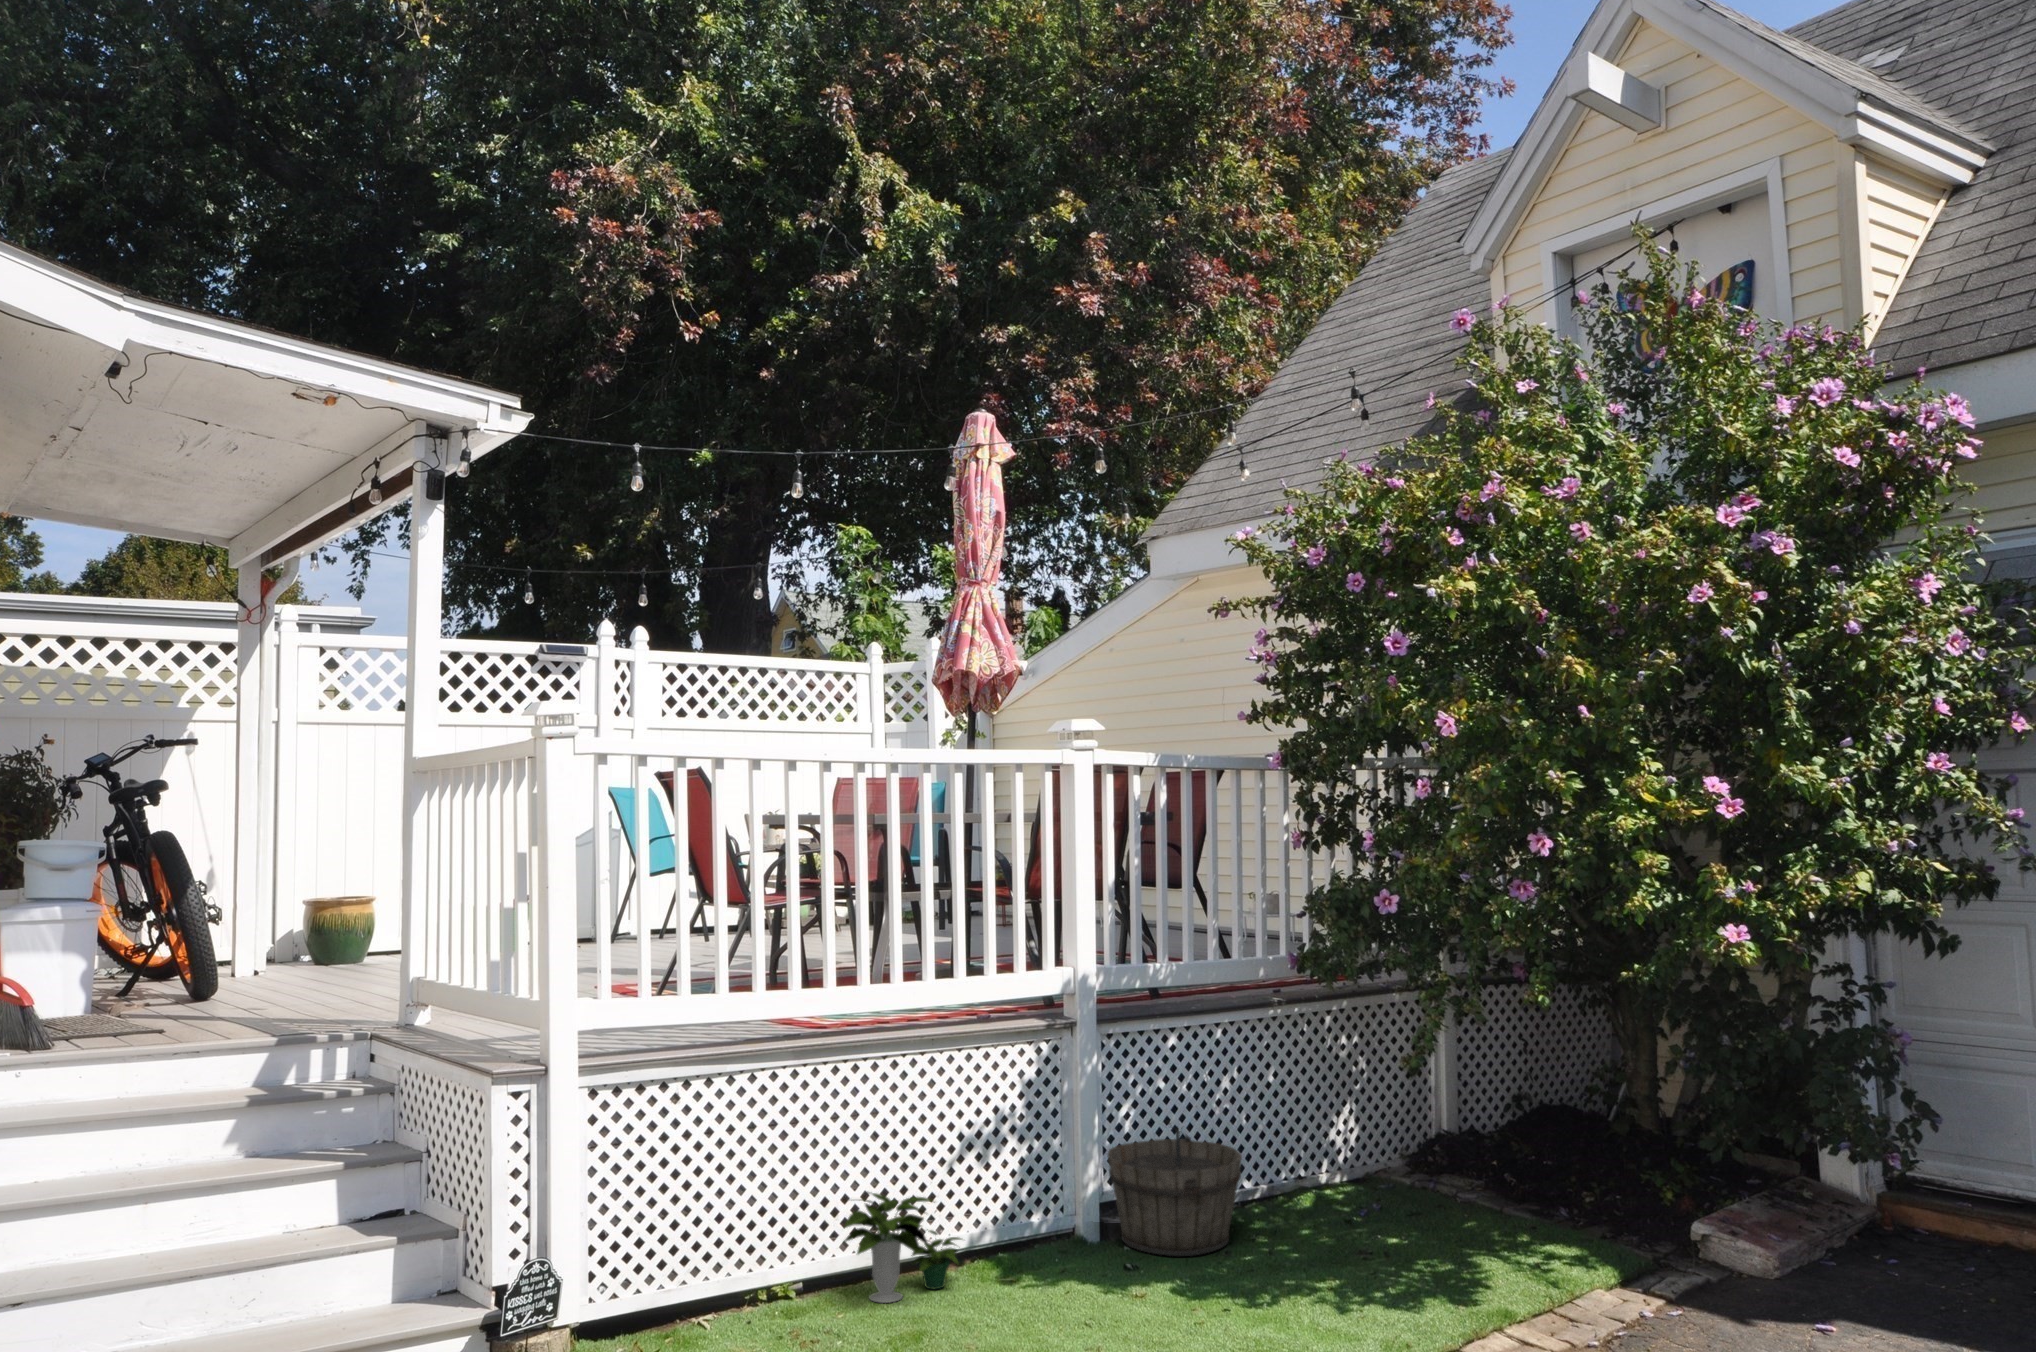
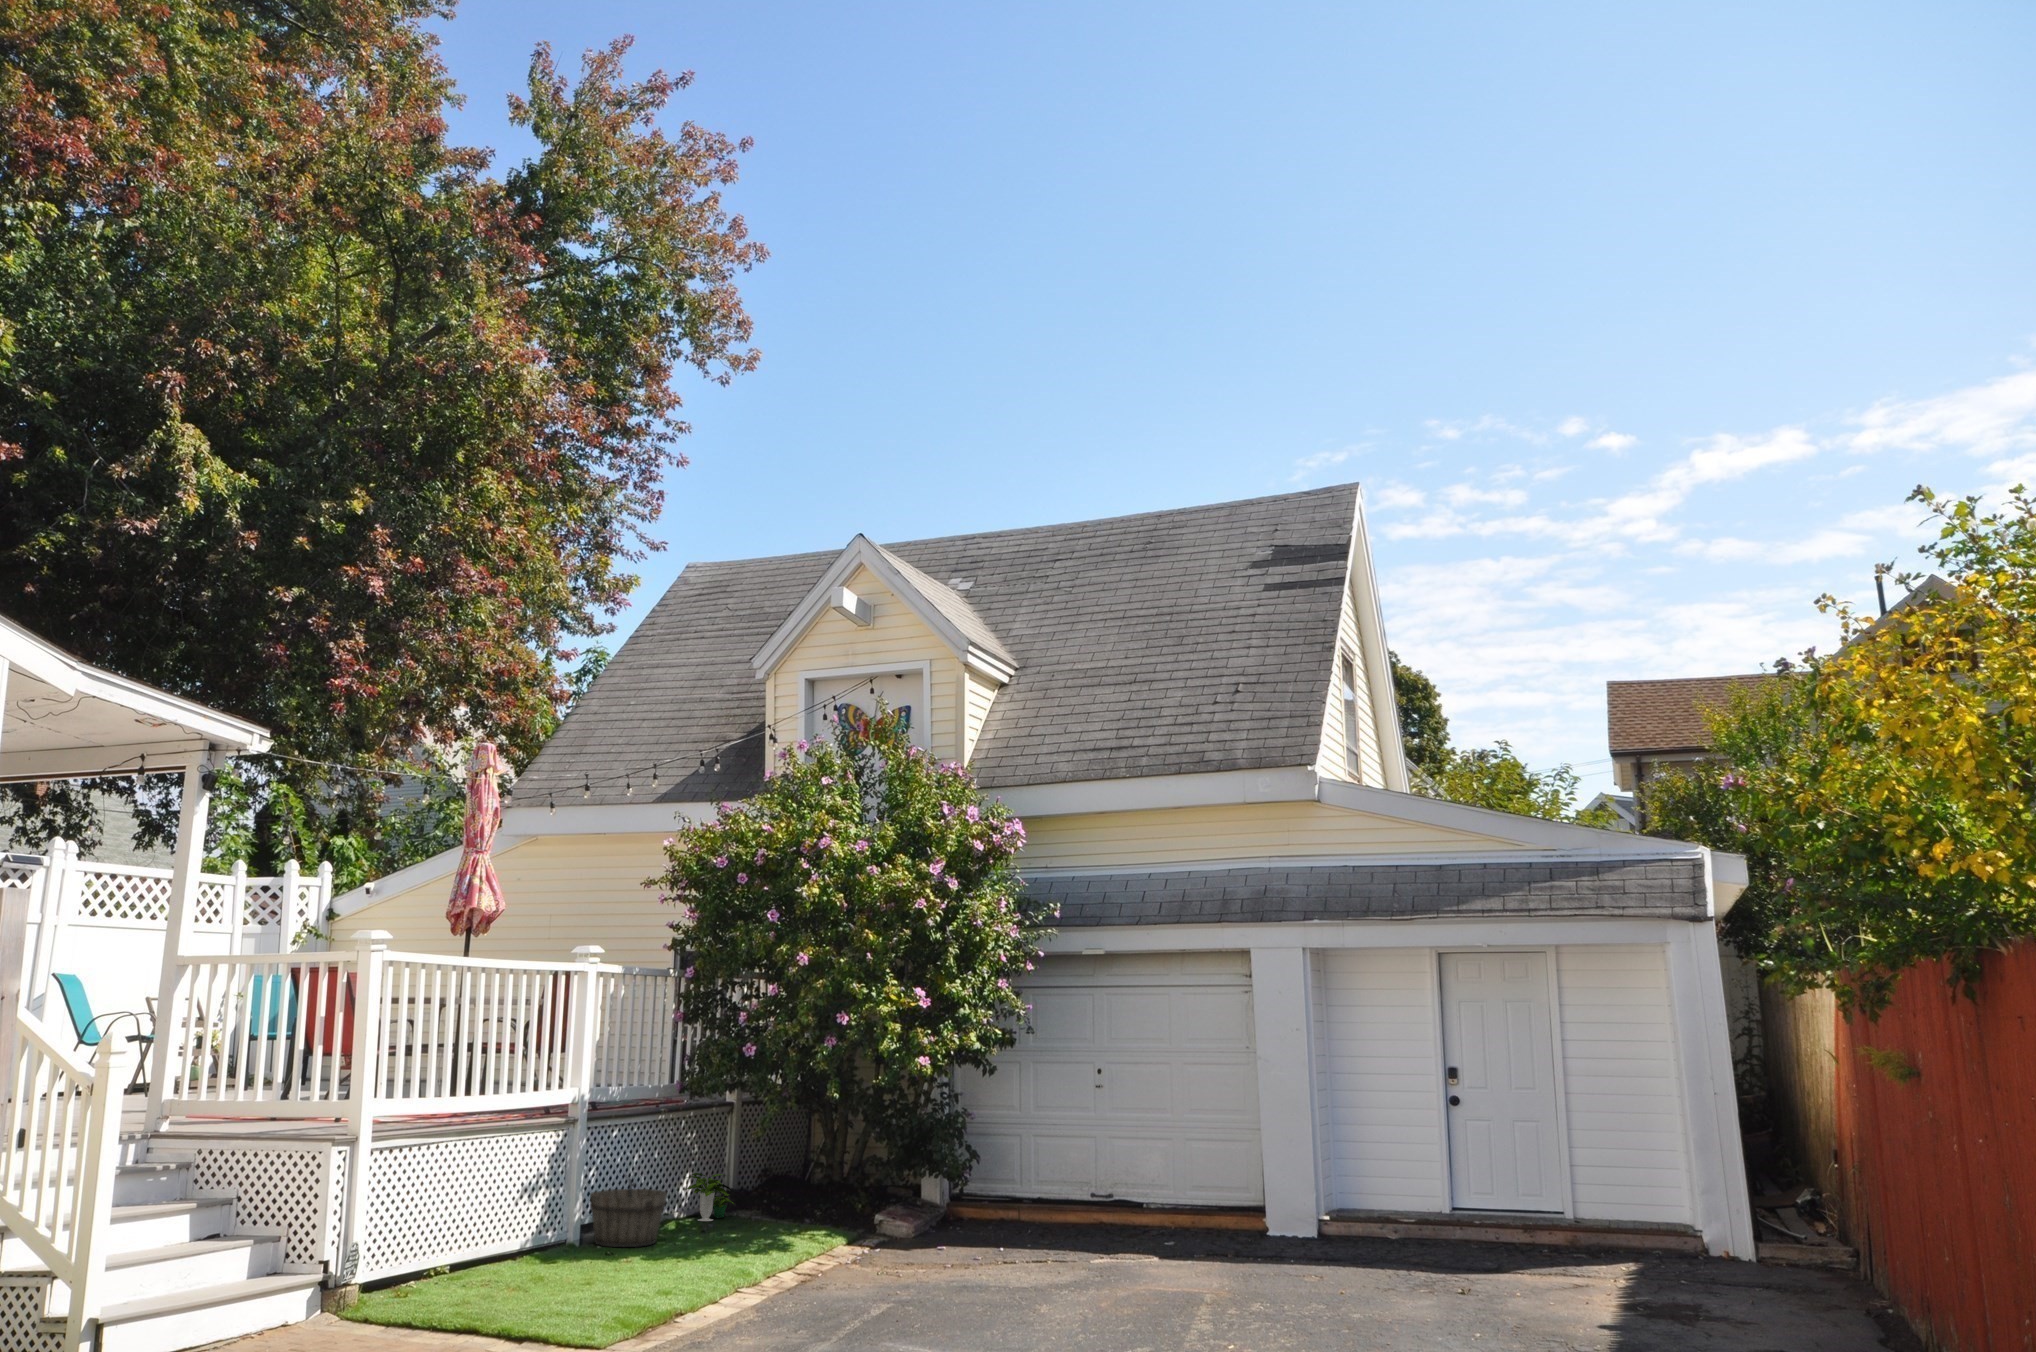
potted plant: present [844,1192,961,1303] -> present [687,1173,733,1221]

